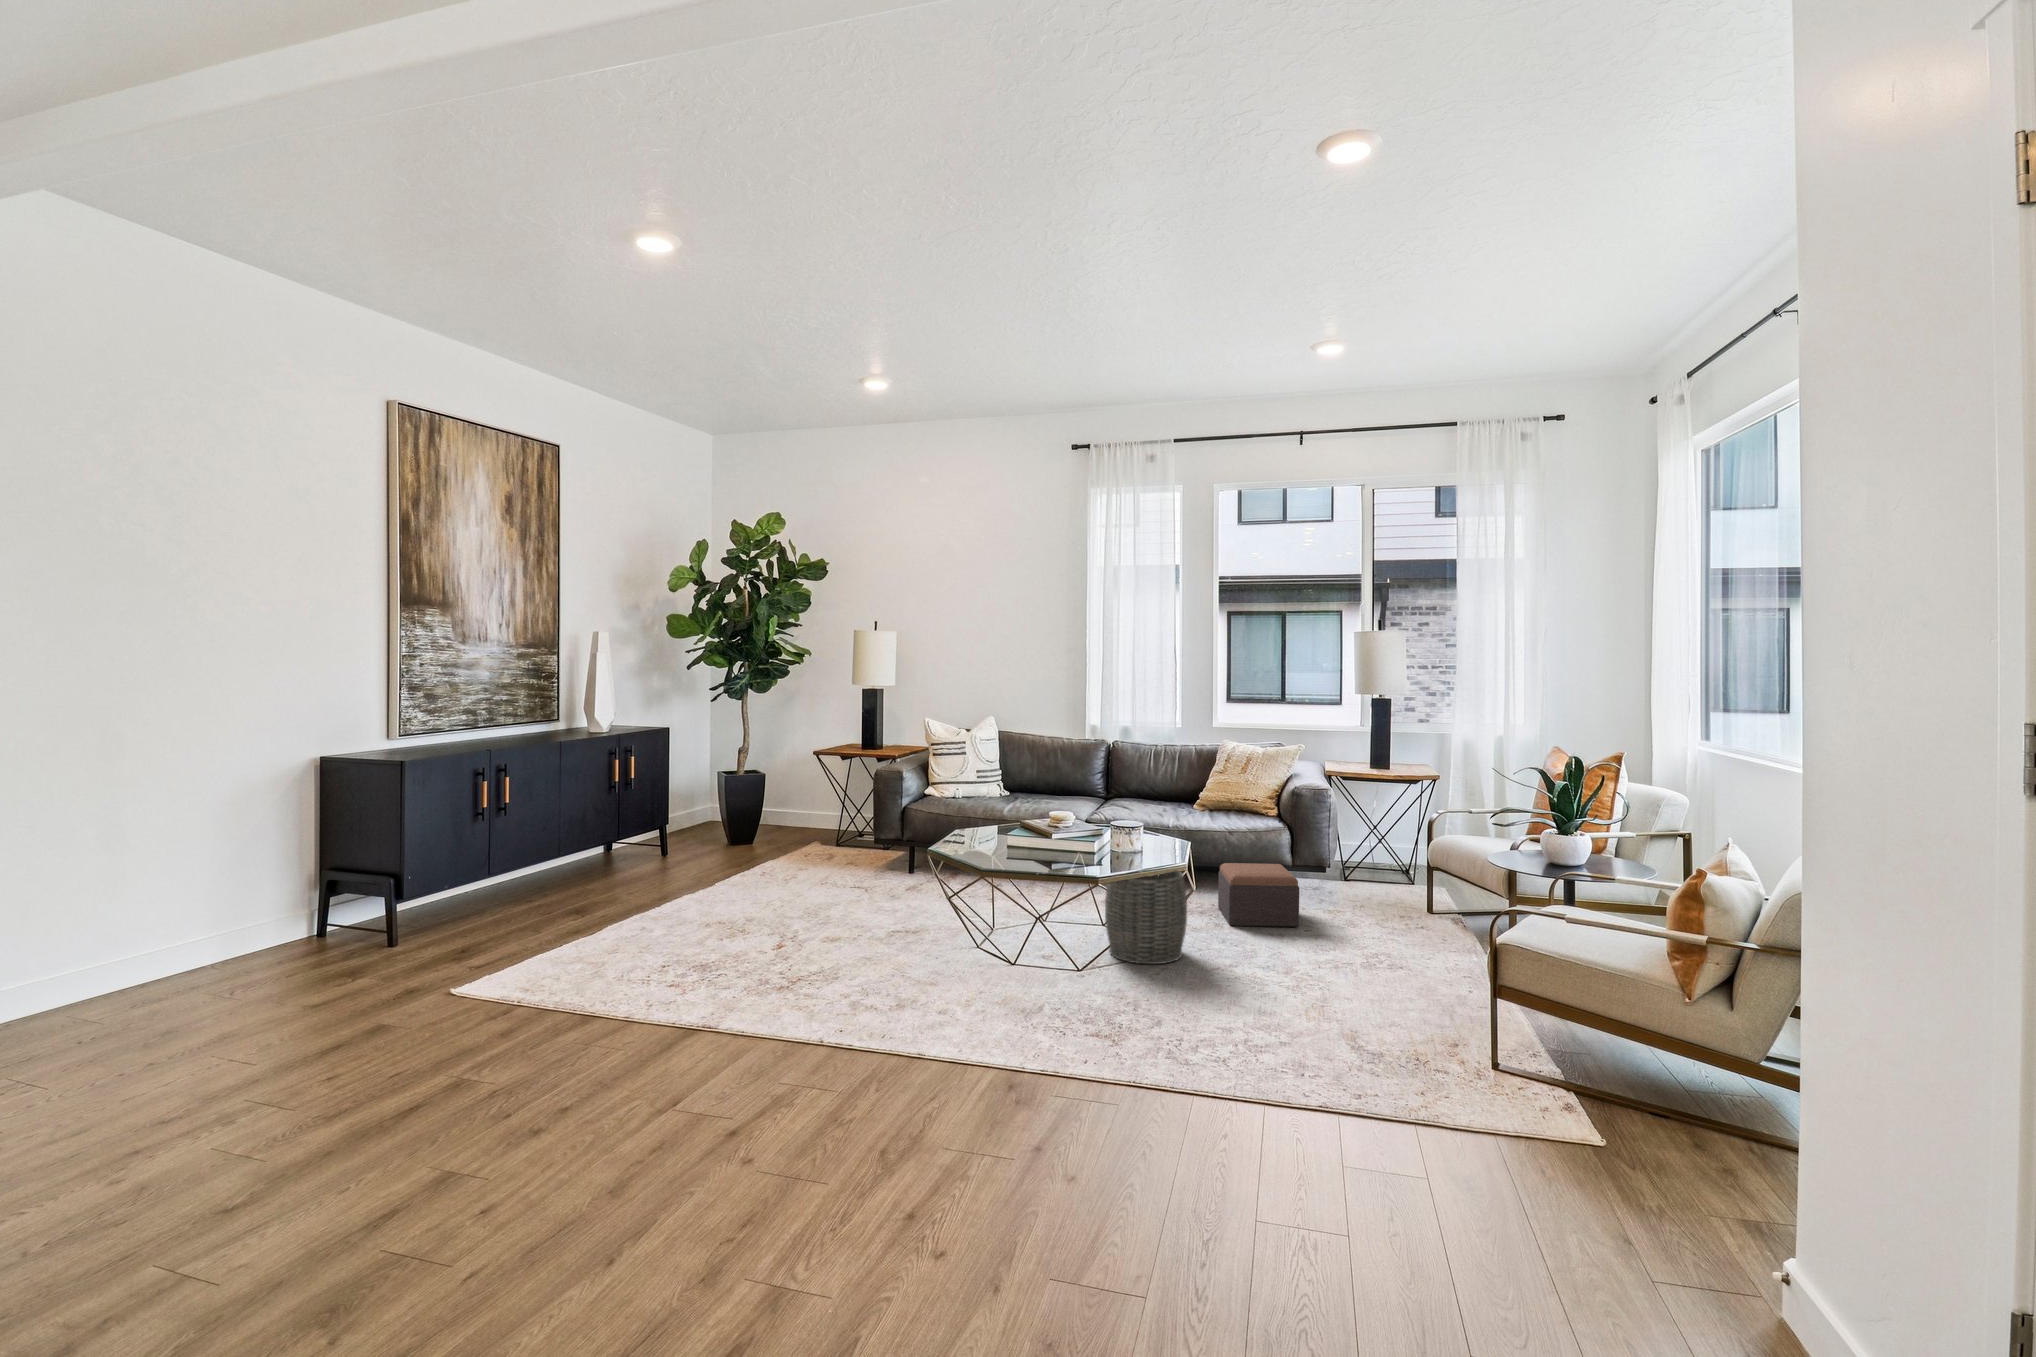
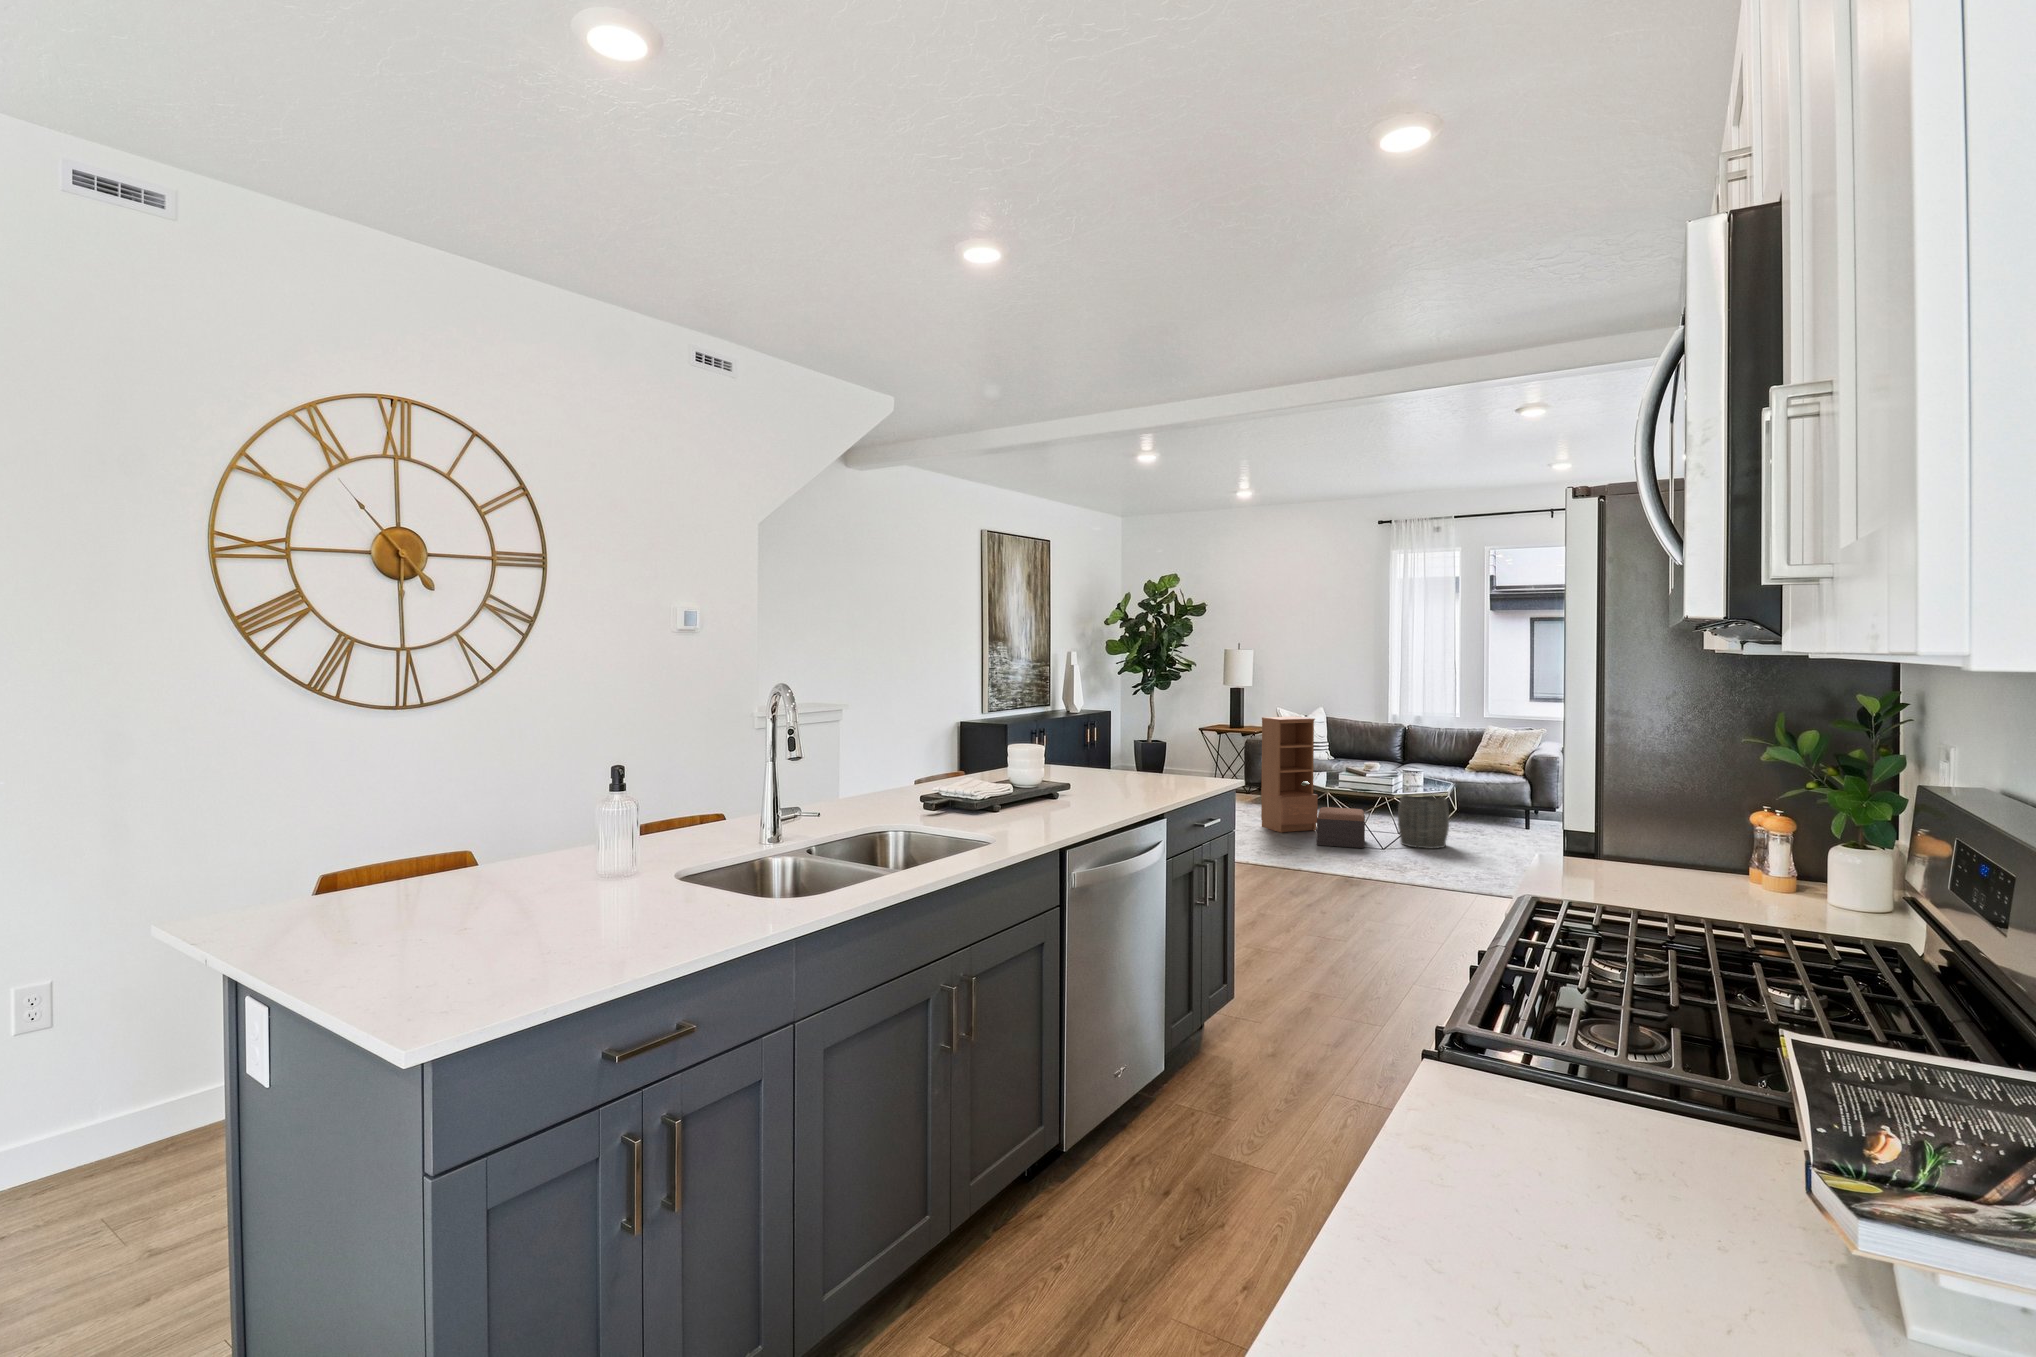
bookcase: none [883,735,976,941] -> present [1261,716,1318,833]
footstool: present [1218,863,1299,927] -> present [1317,807,1365,848]

